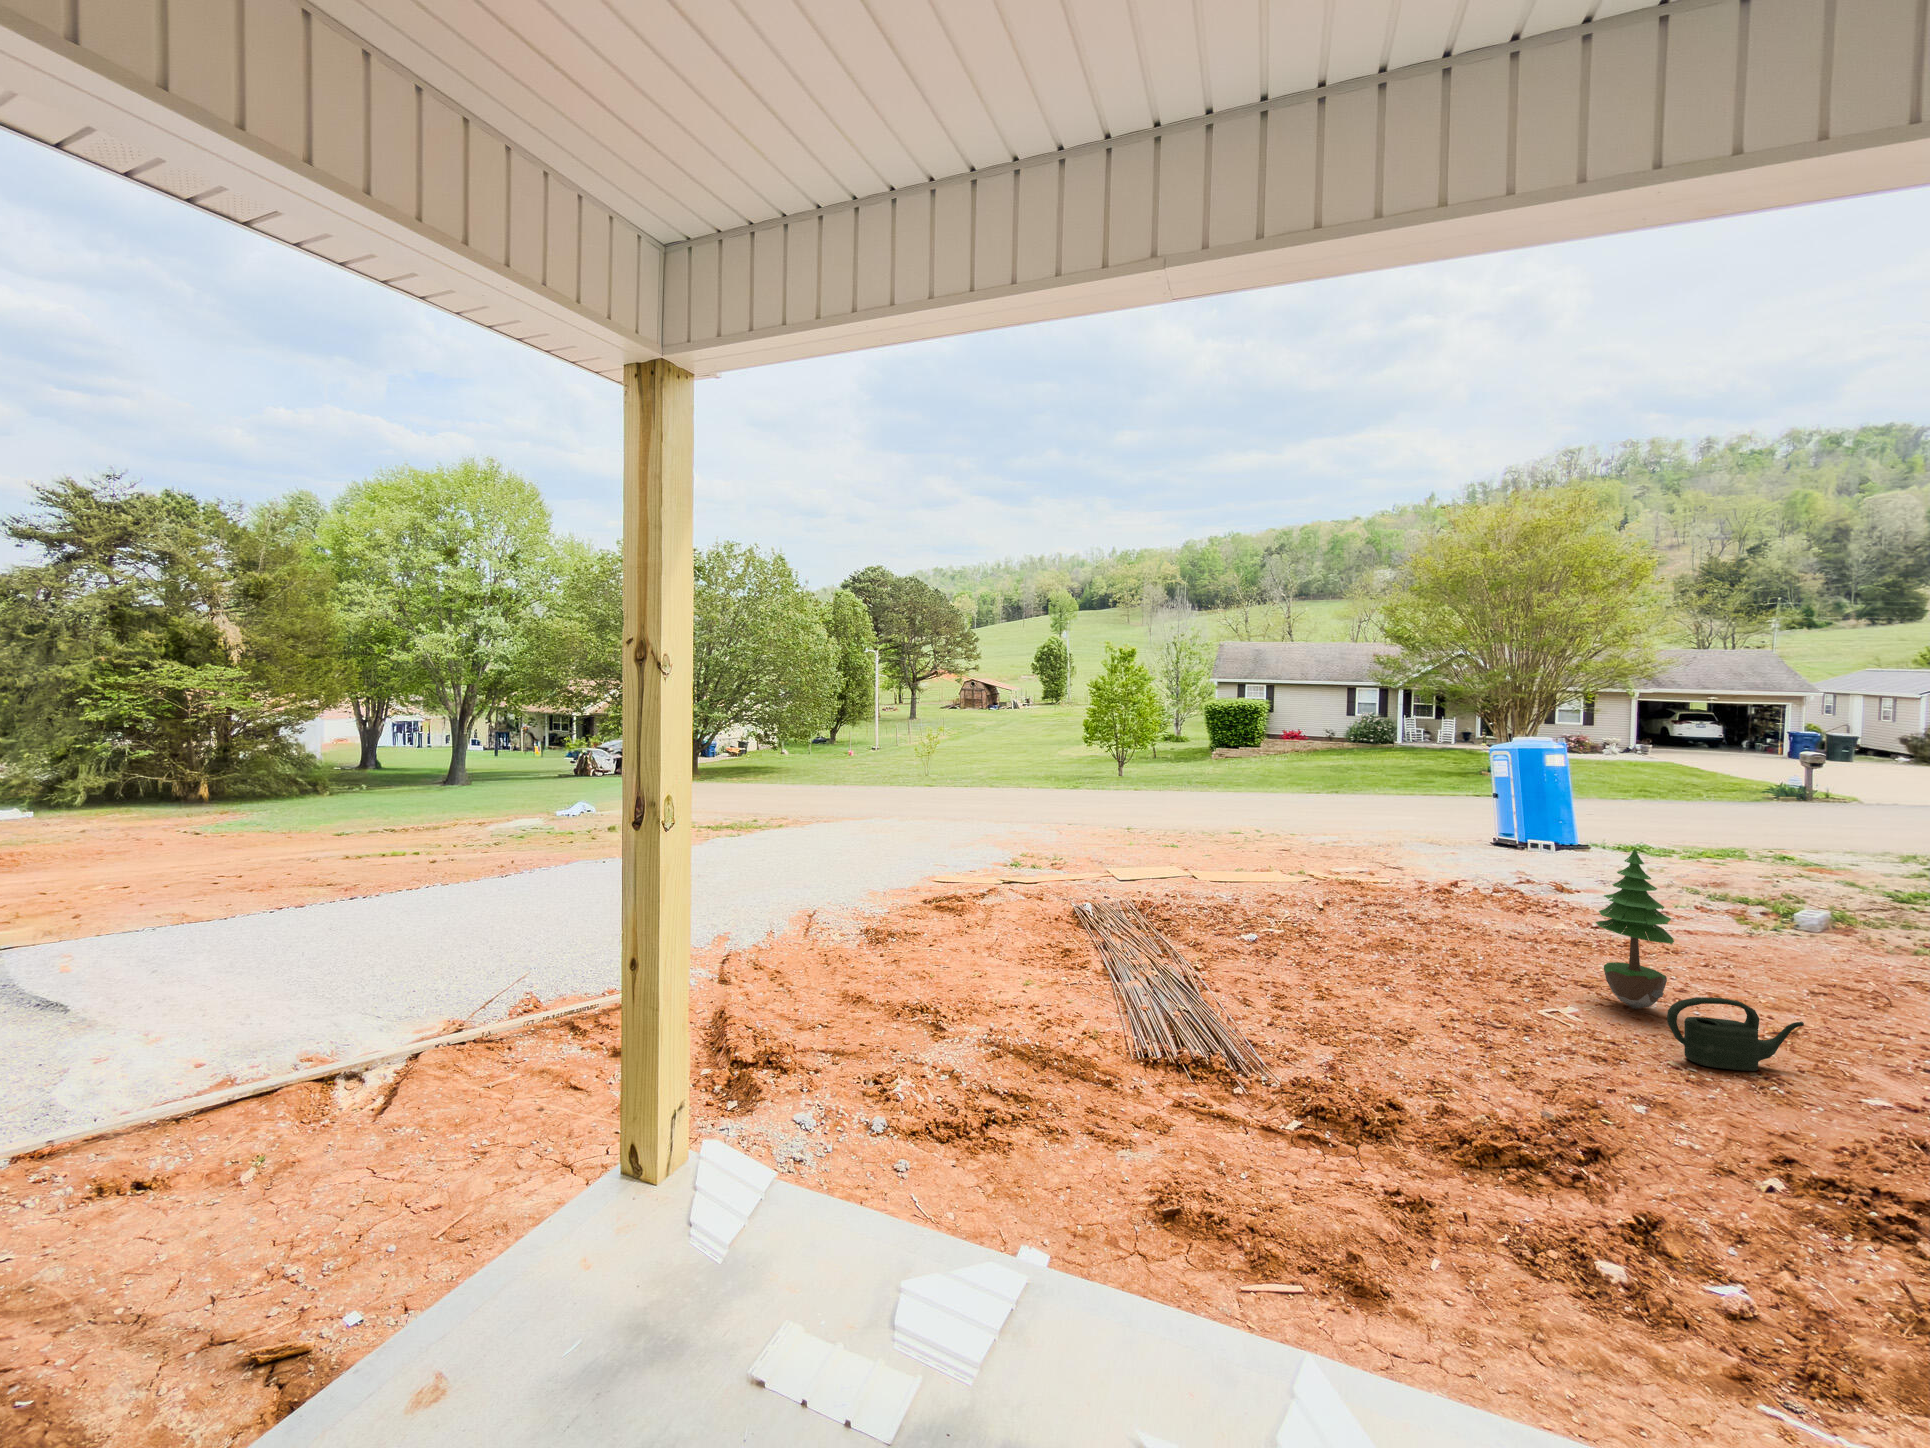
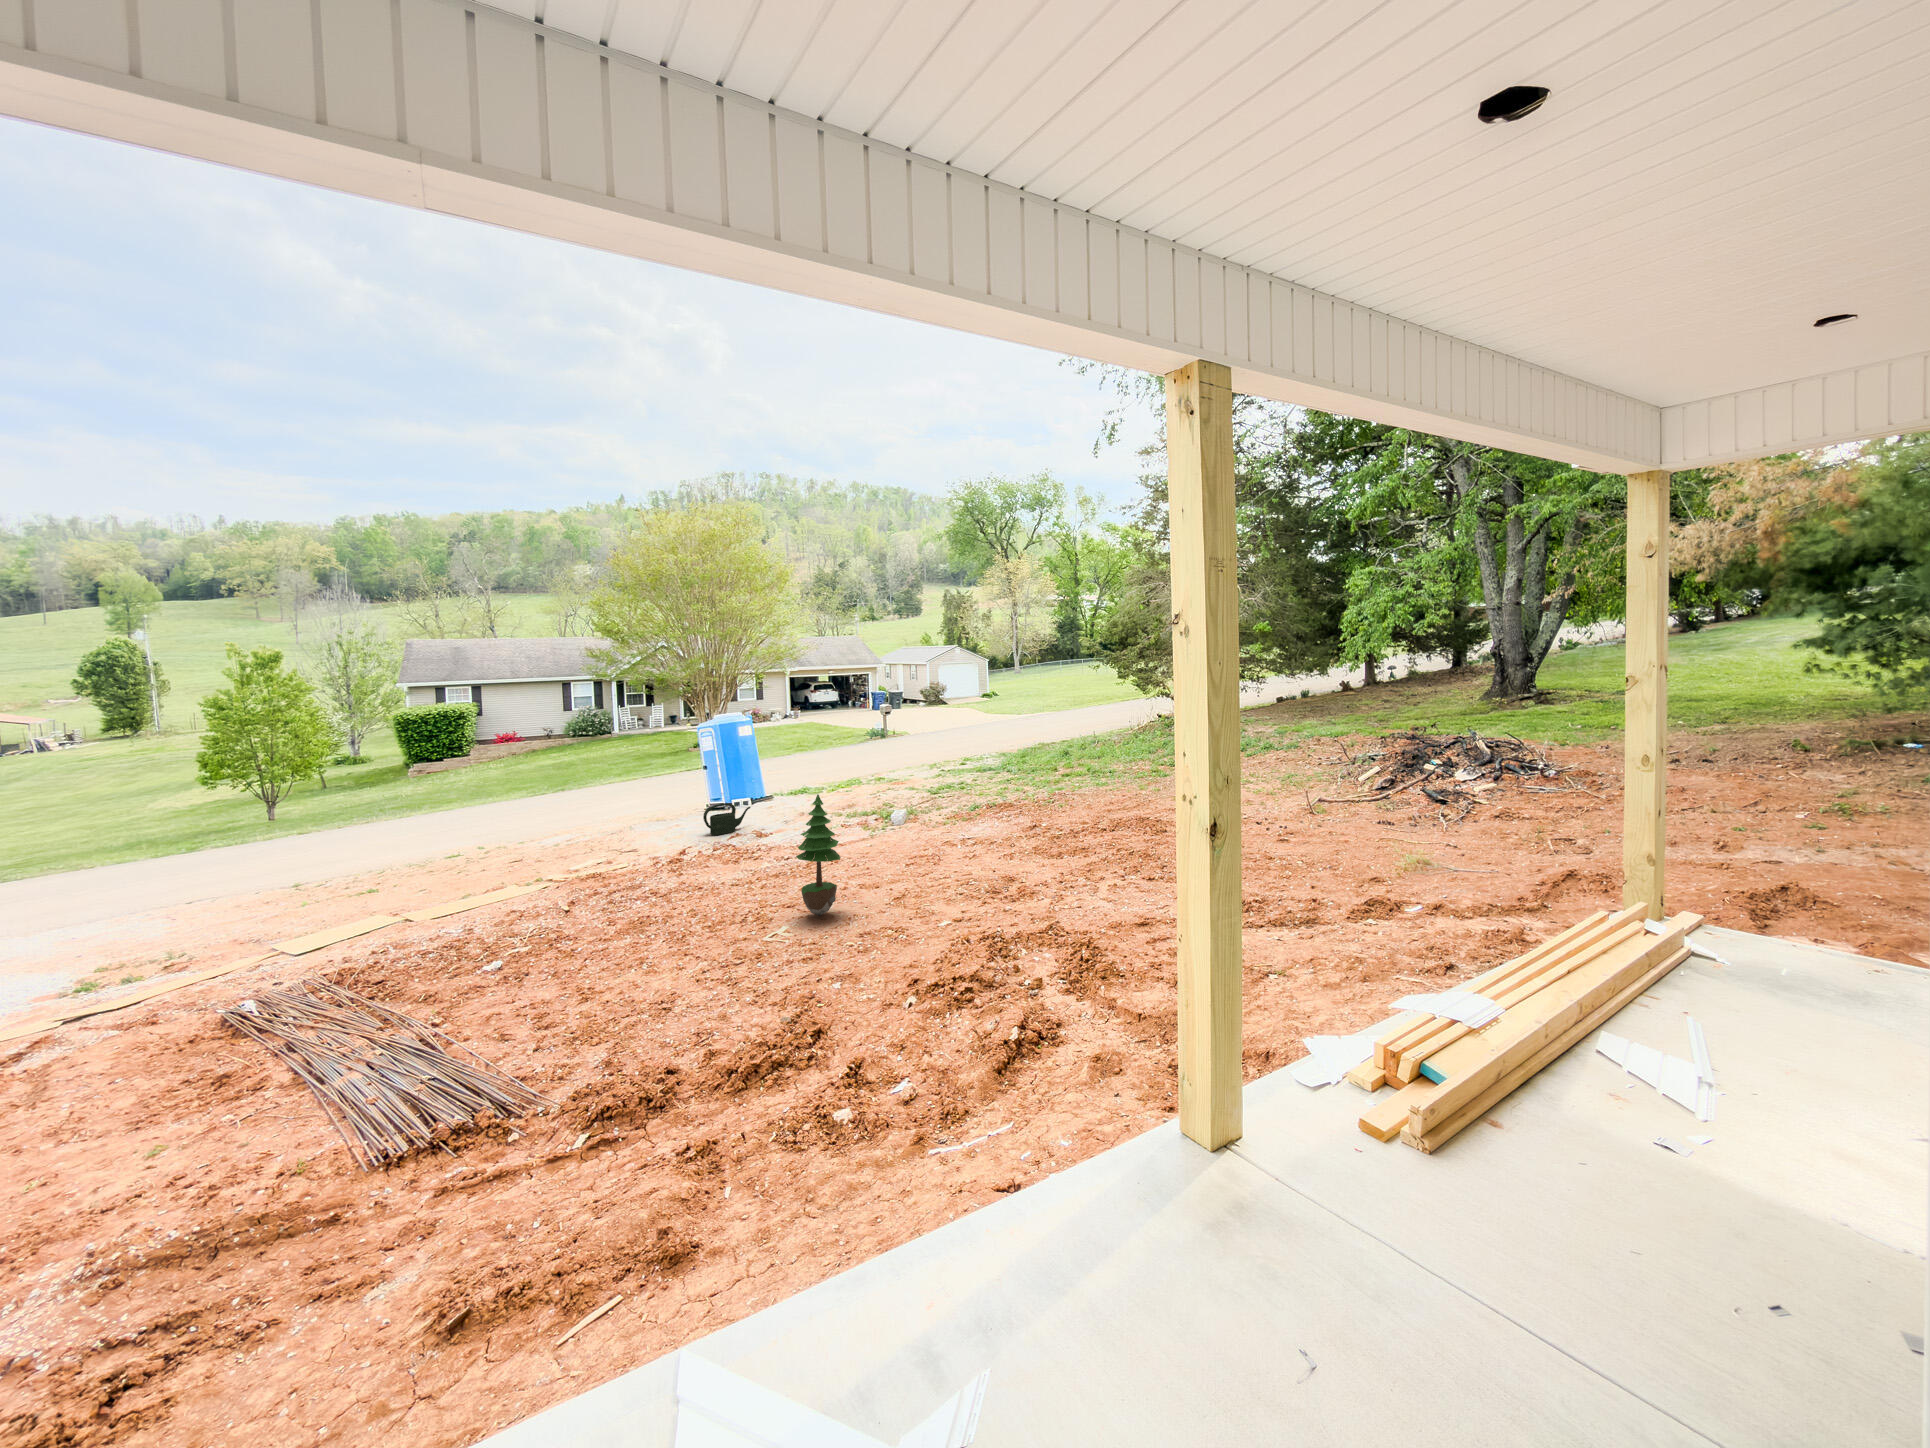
watering can: present [1667,997,1804,1071] -> present [703,803,750,835]

